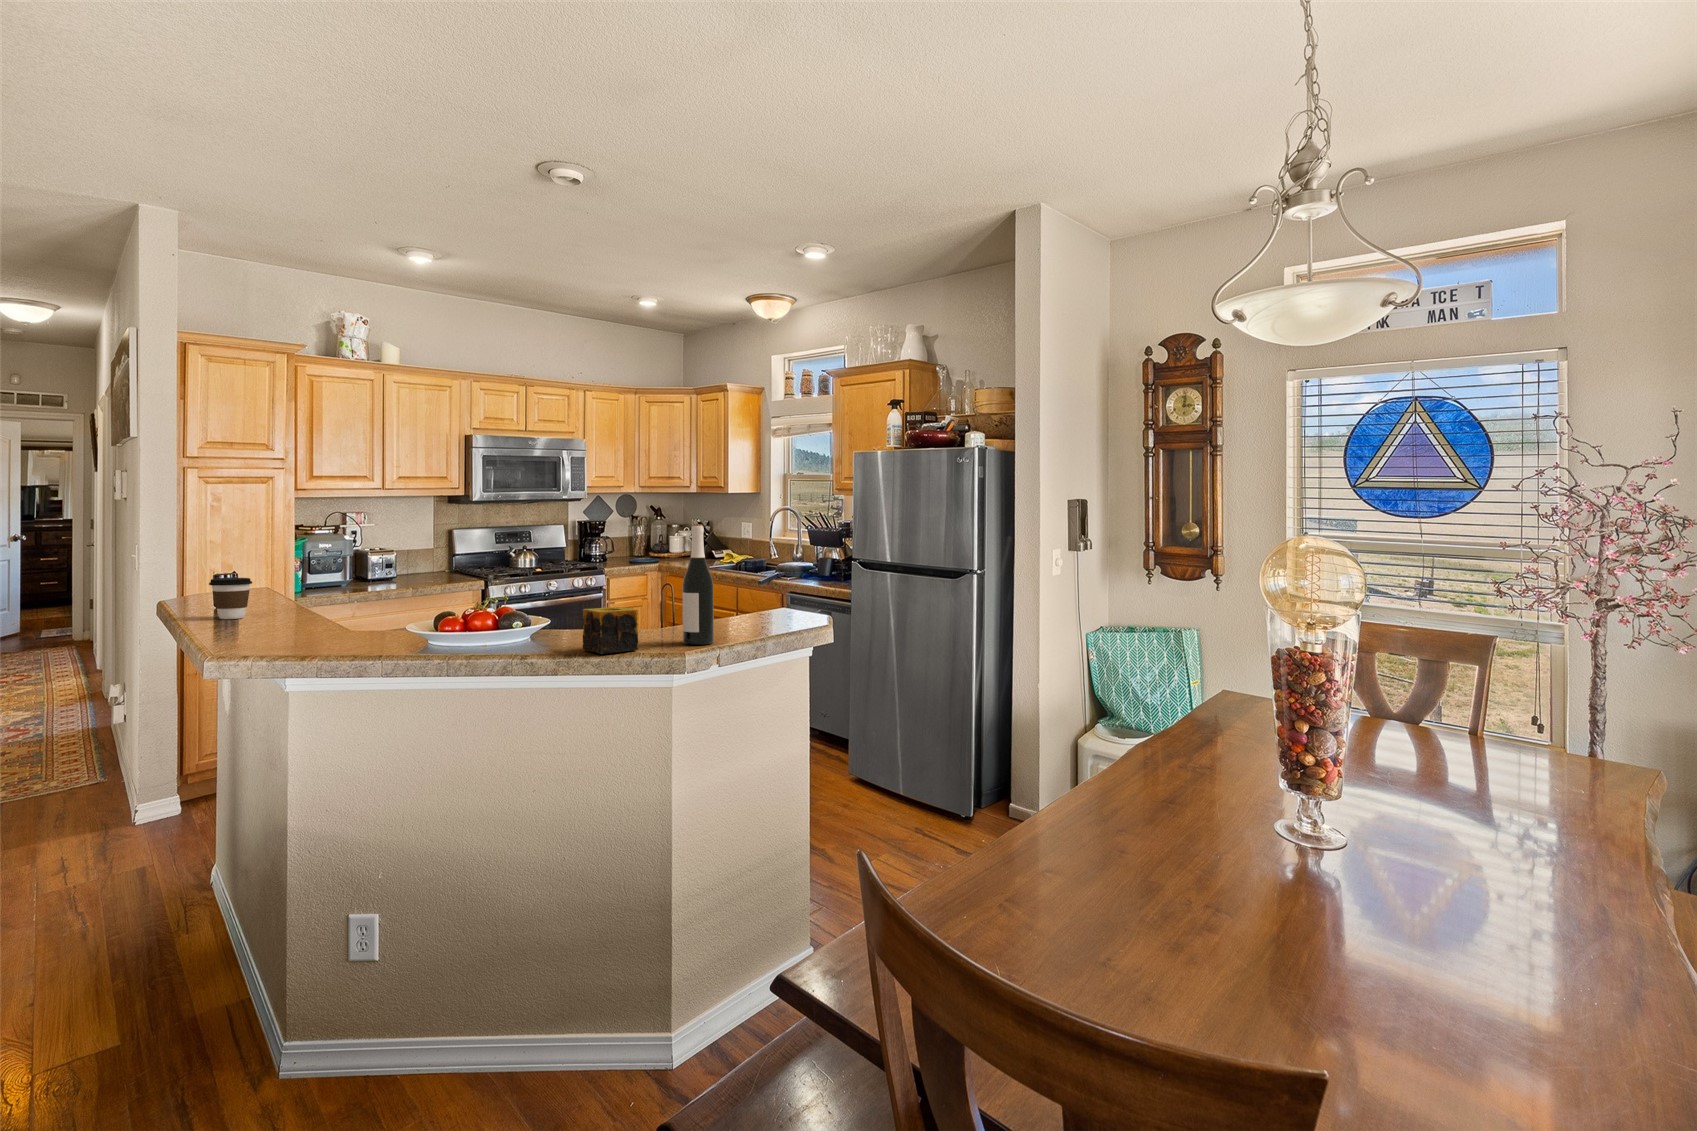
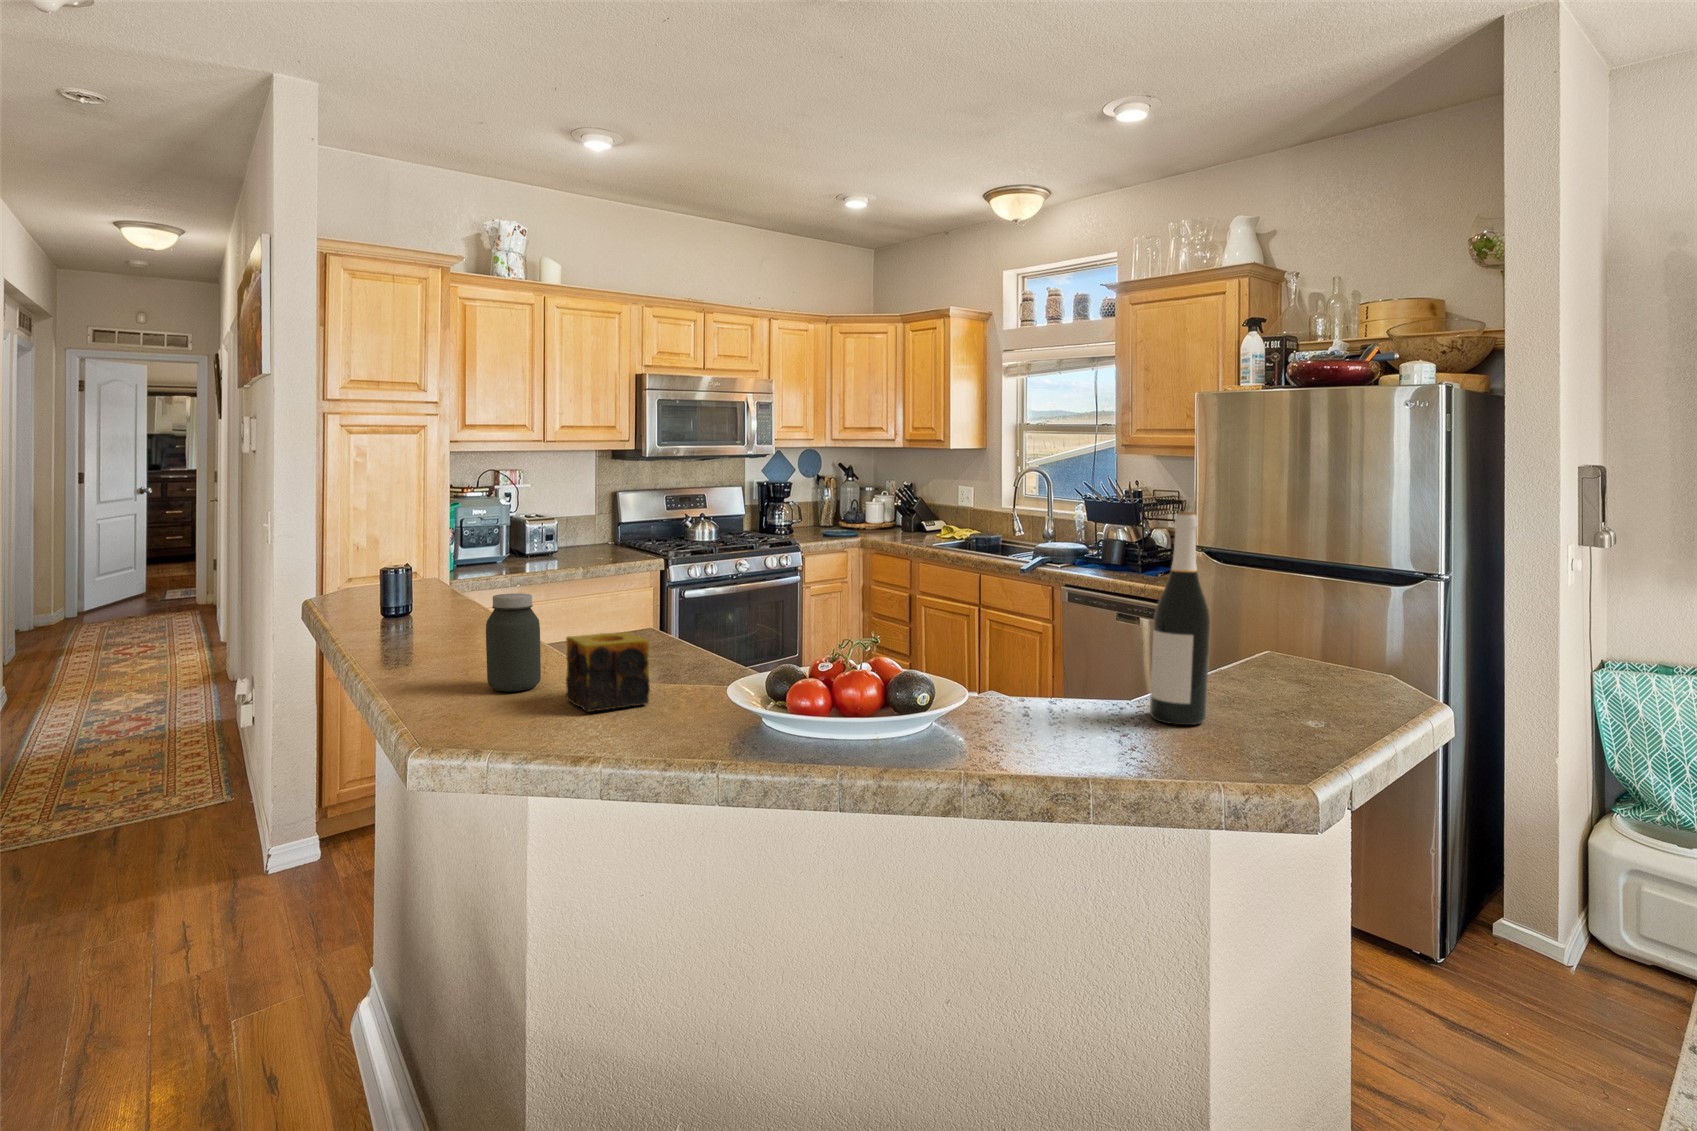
coffee cup: present [209,578,252,619] -> none [368,572,425,632]
jar: none [279,582,318,643] -> present [486,593,541,691]
candle: present [583,607,638,654] -> present [566,632,650,712]

